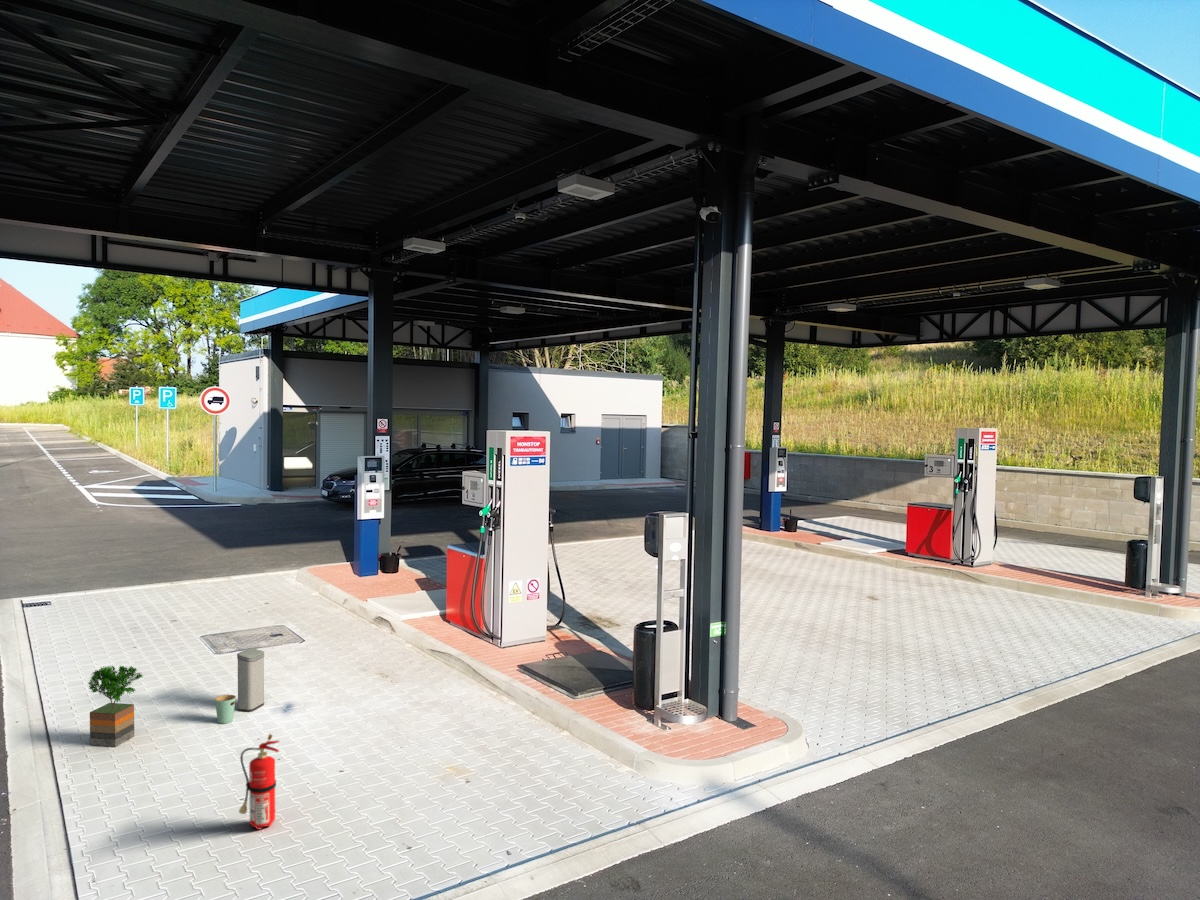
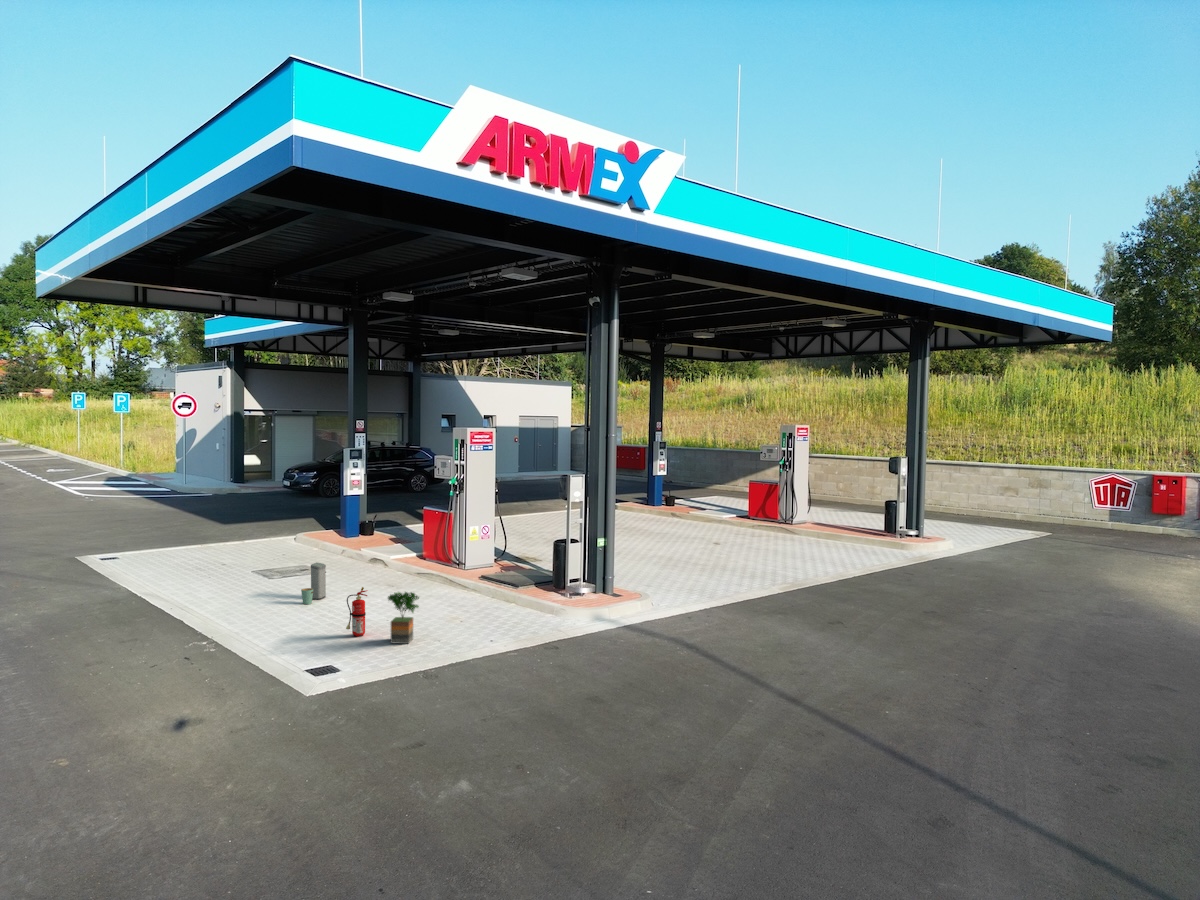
potted tree: present [88,666,142,747] -> present [388,592,419,644]

